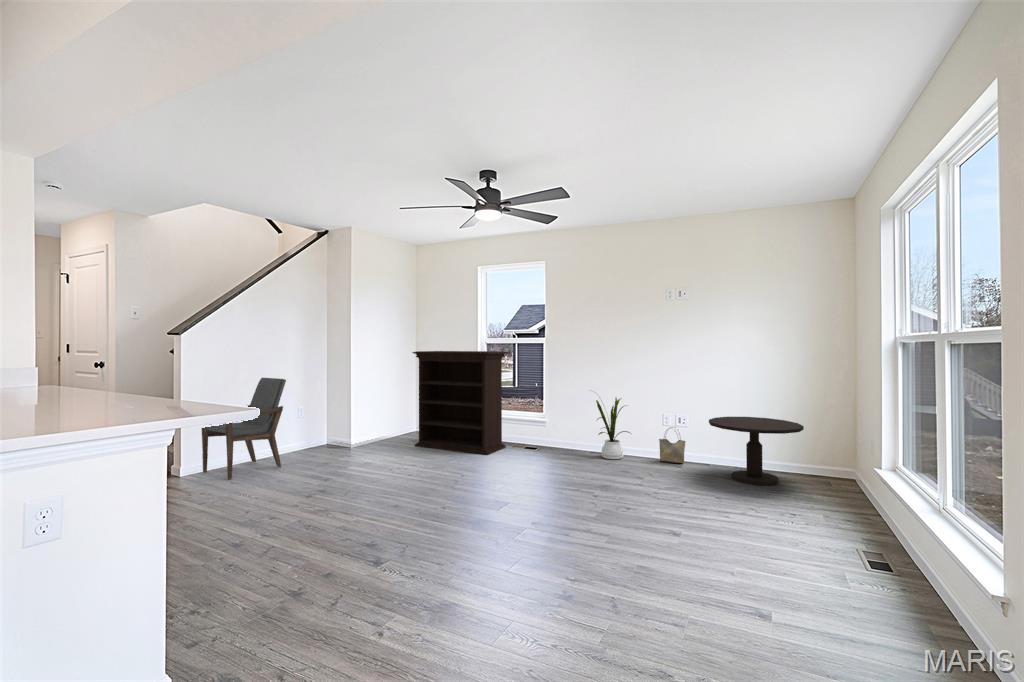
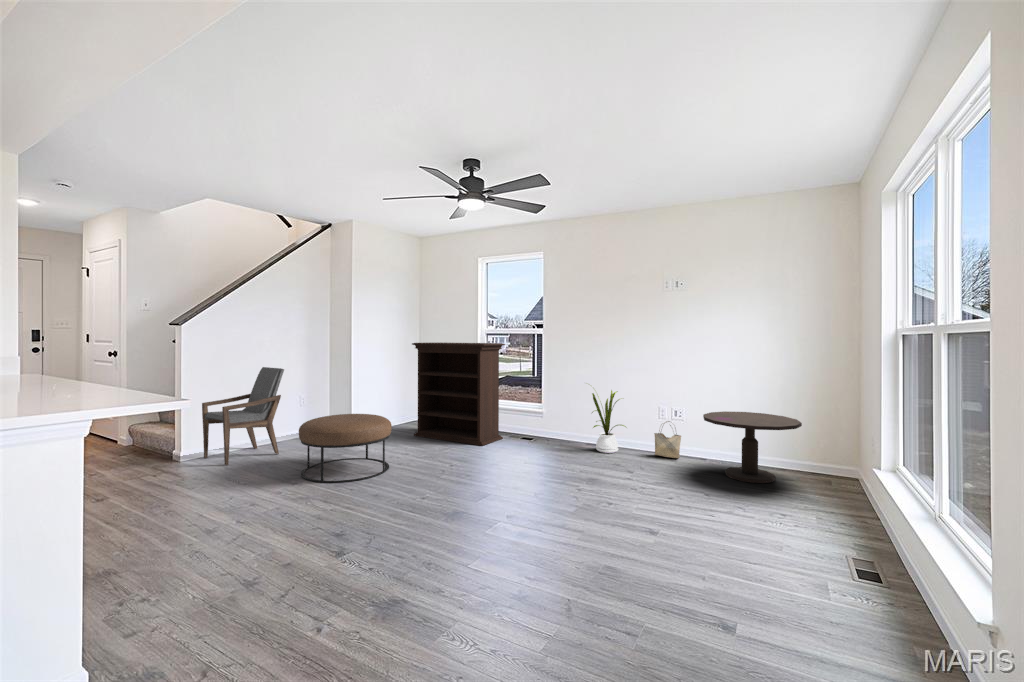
ottoman: none [309,424,402,494] -> present [299,414,392,482]

